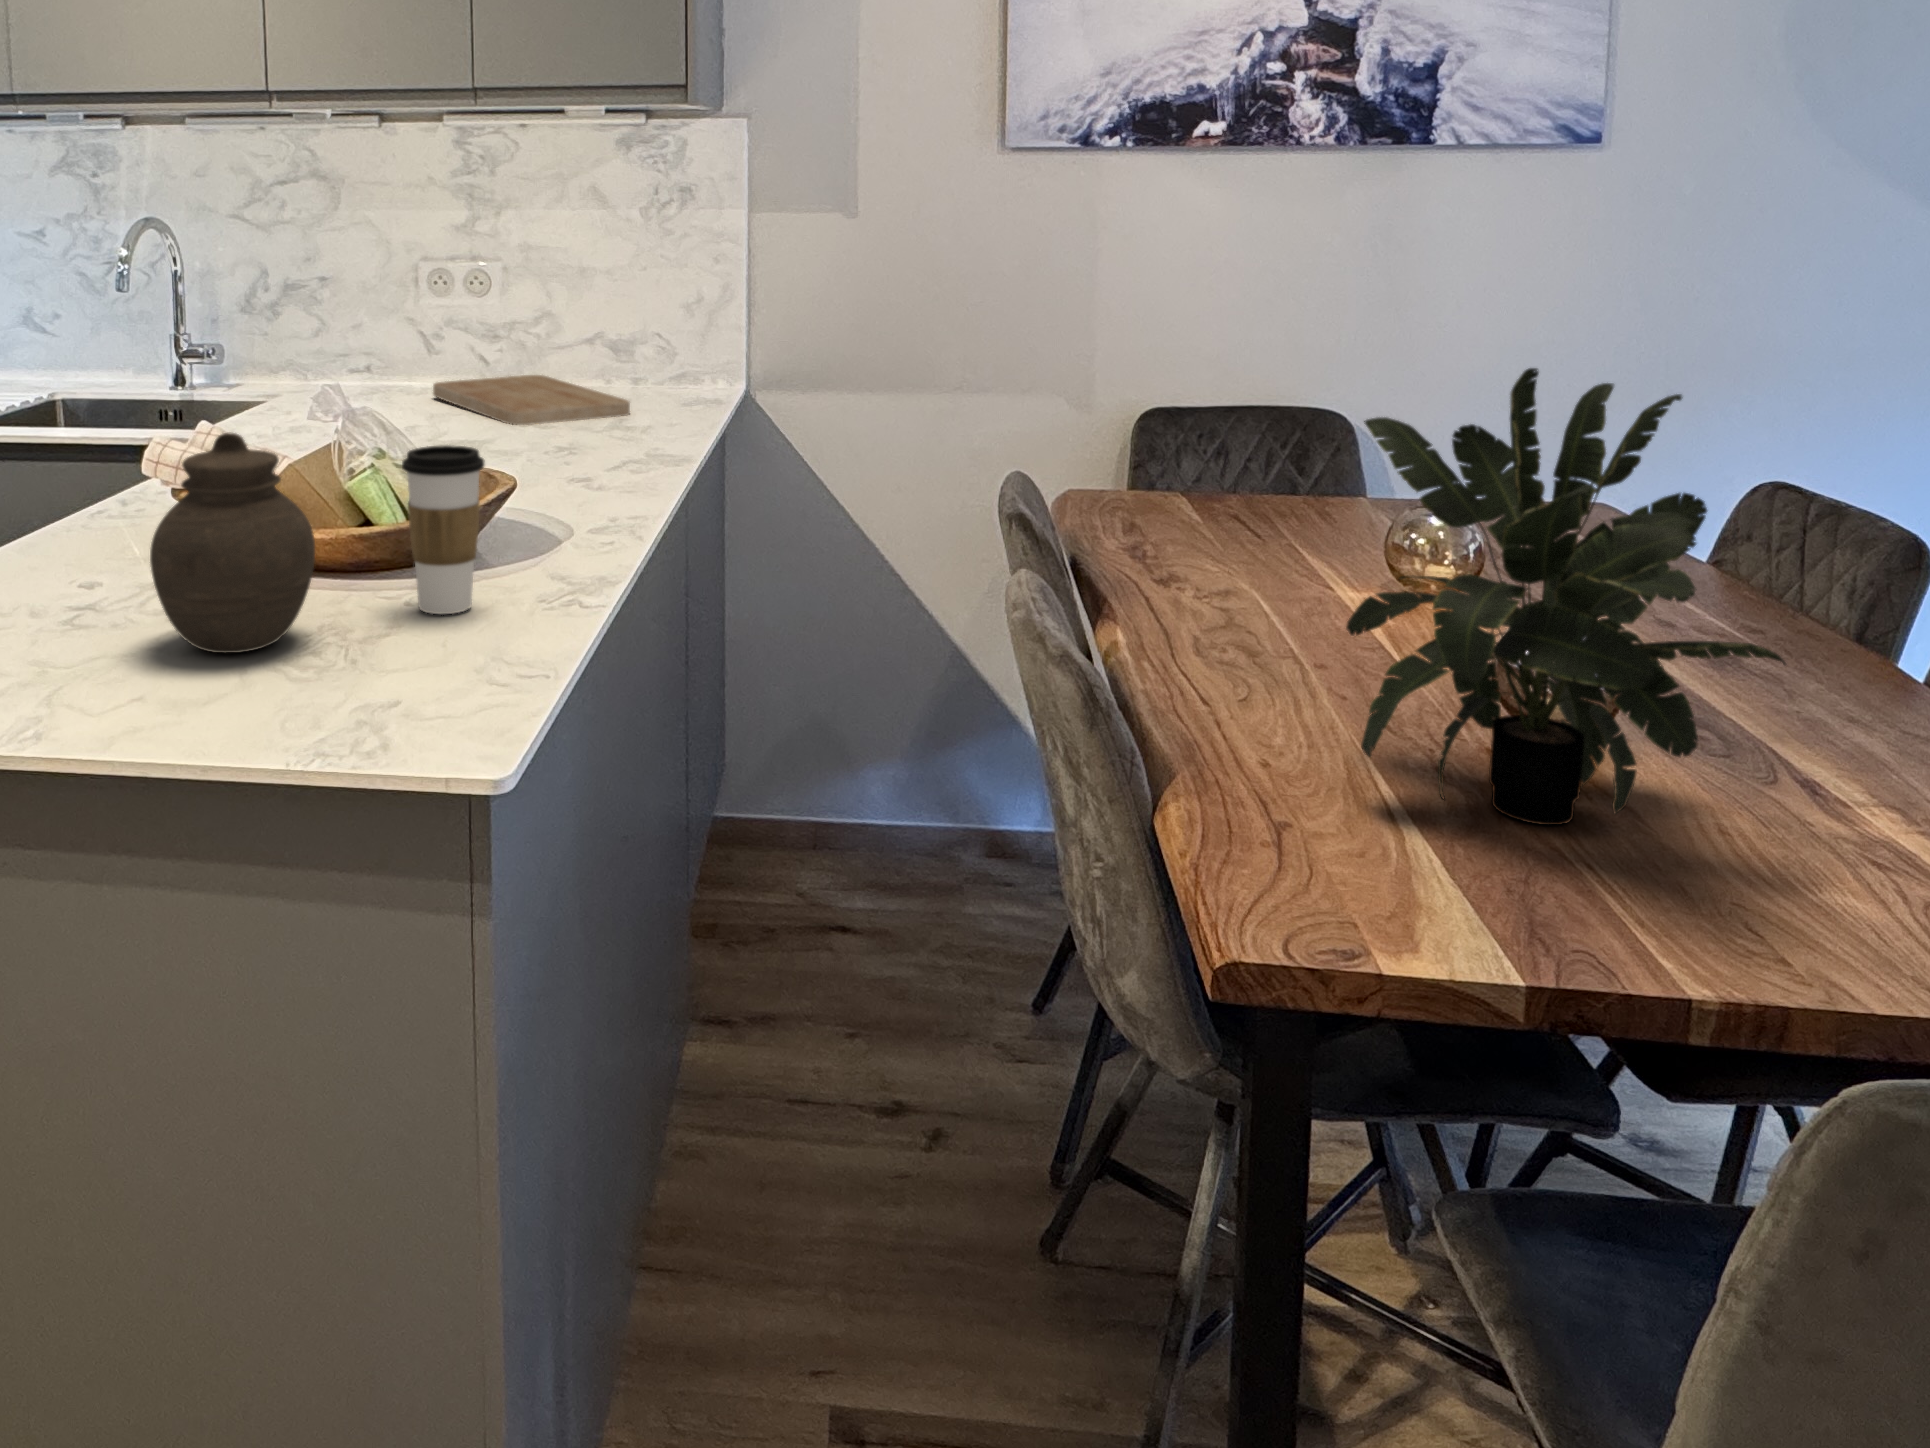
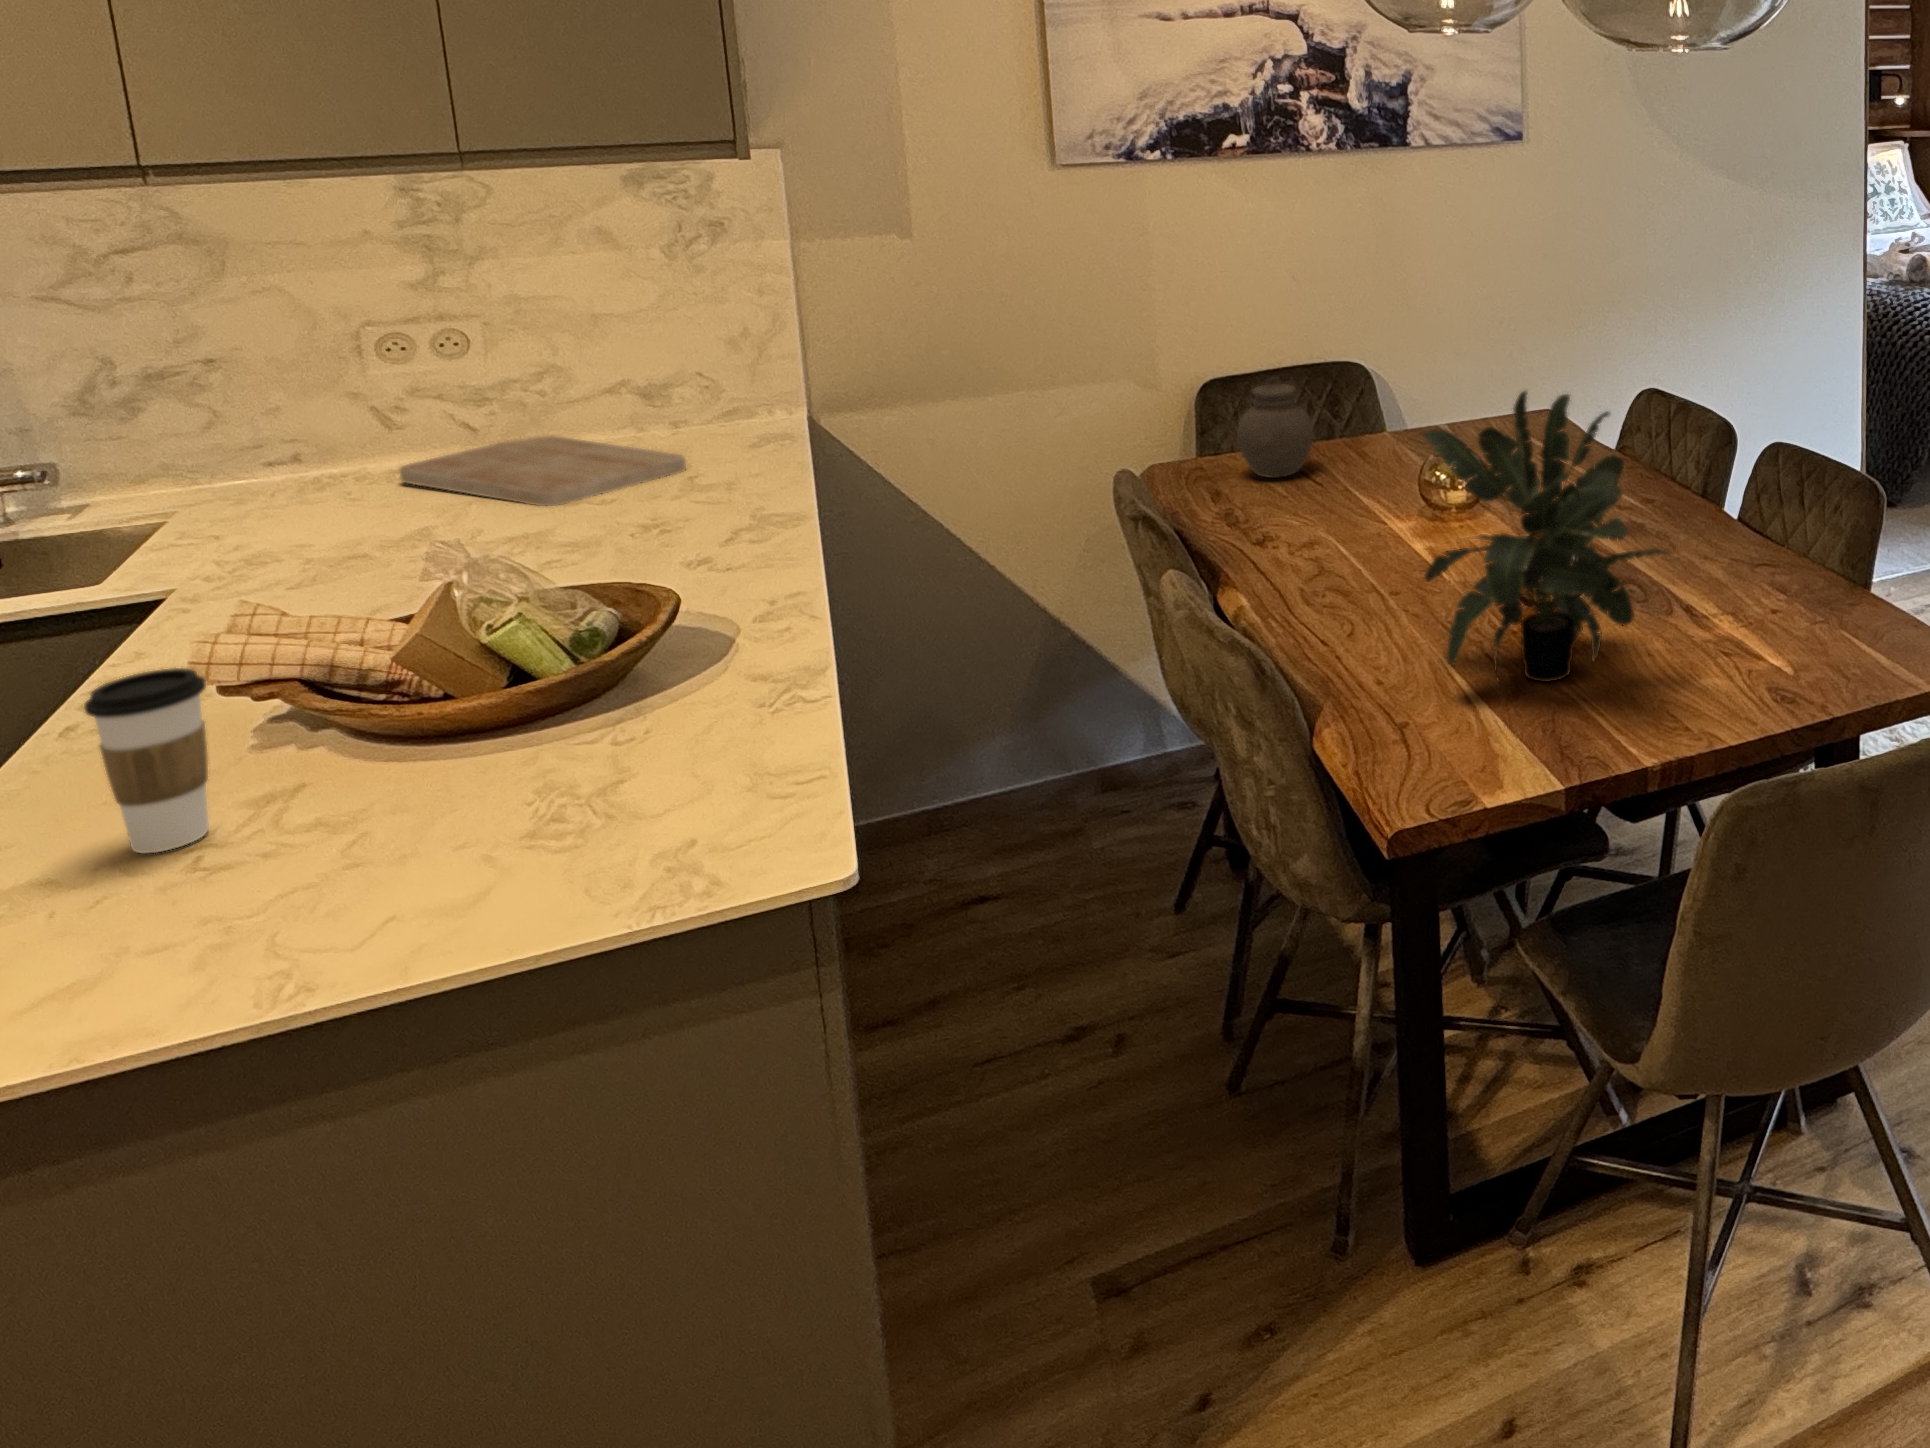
jar: present [150,432,315,653] -> present [1237,377,1313,478]
coffee cup: present [402,445,485,614] -> present [84,668,209,853]

